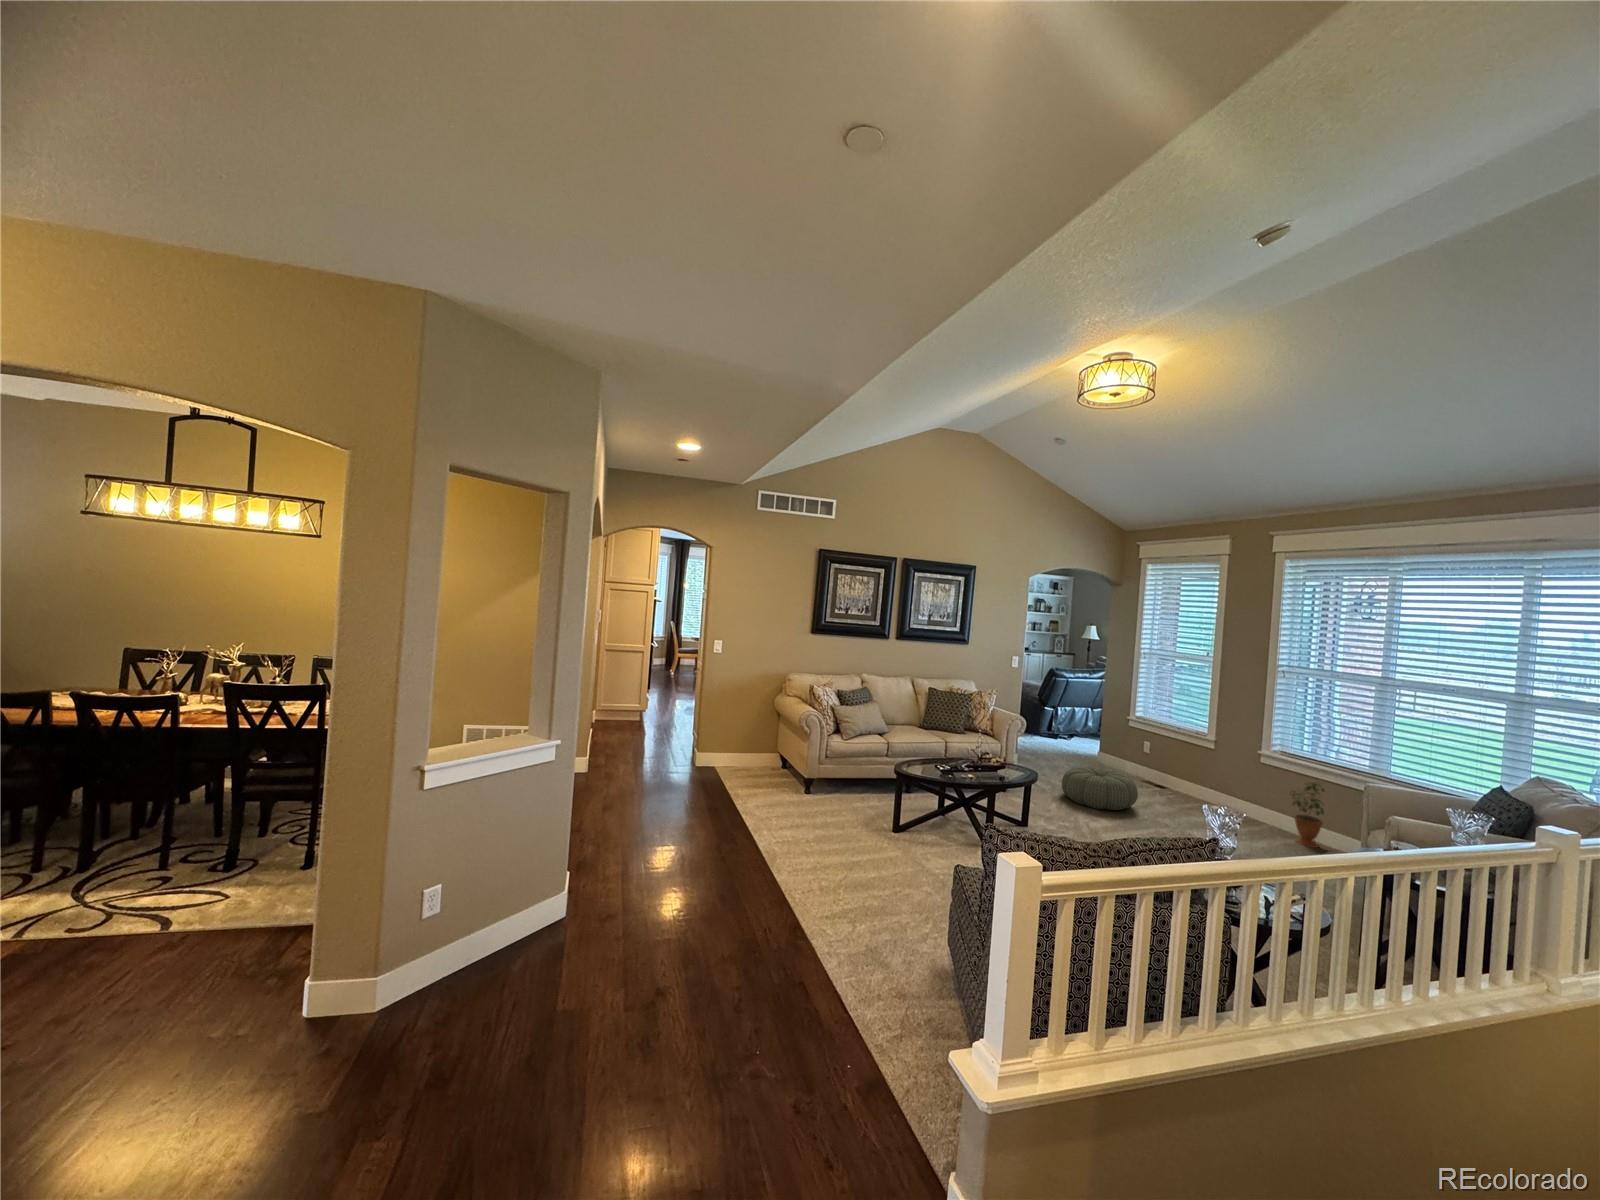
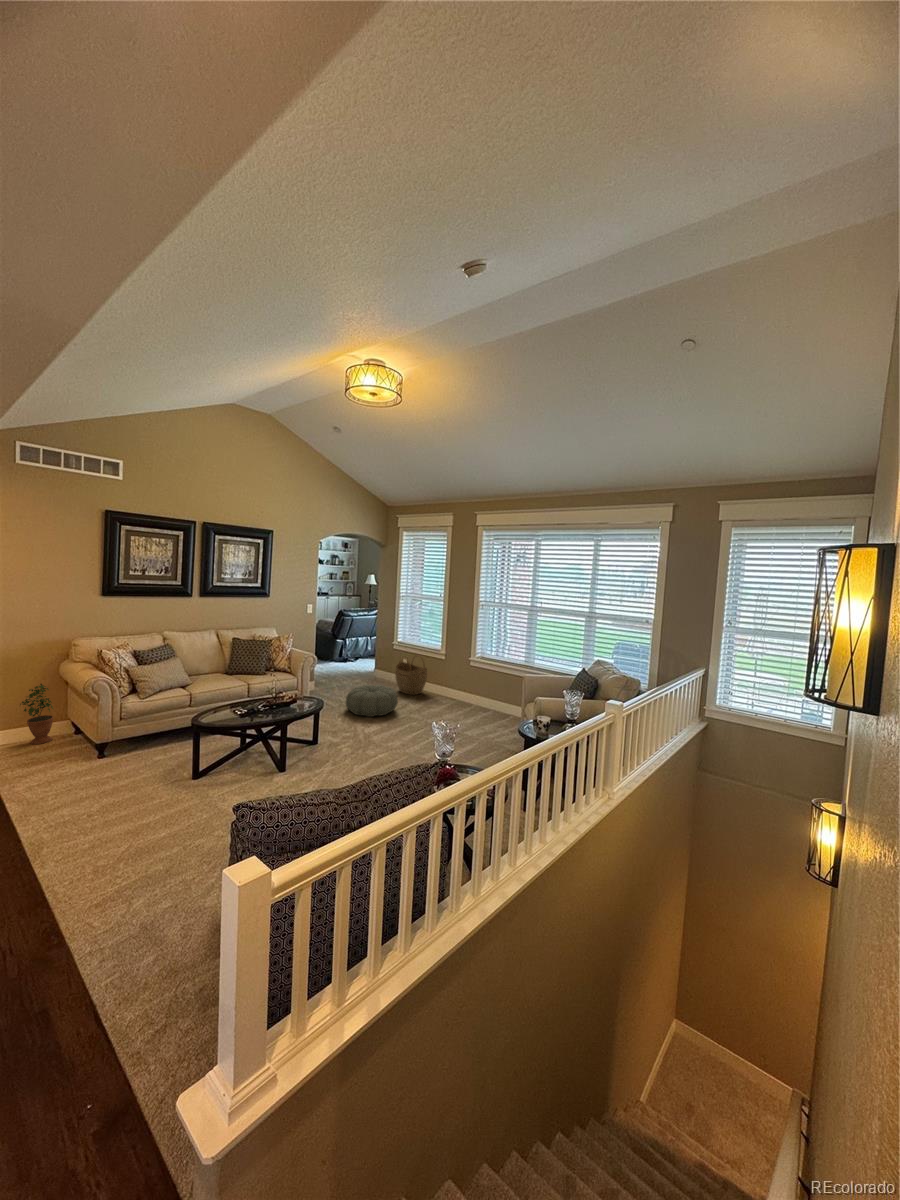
woven basket: none [1132,737,1184,794] -> present [395,656,427,695]
potted plant: present [1292,783,1324,848] -> present [20,684,53,744]

